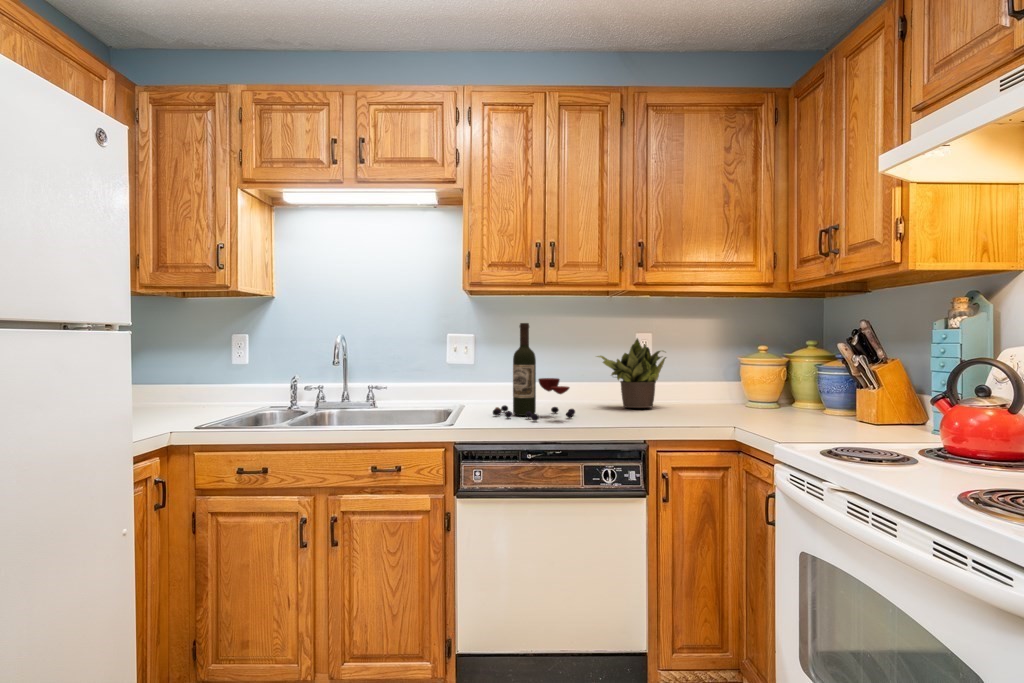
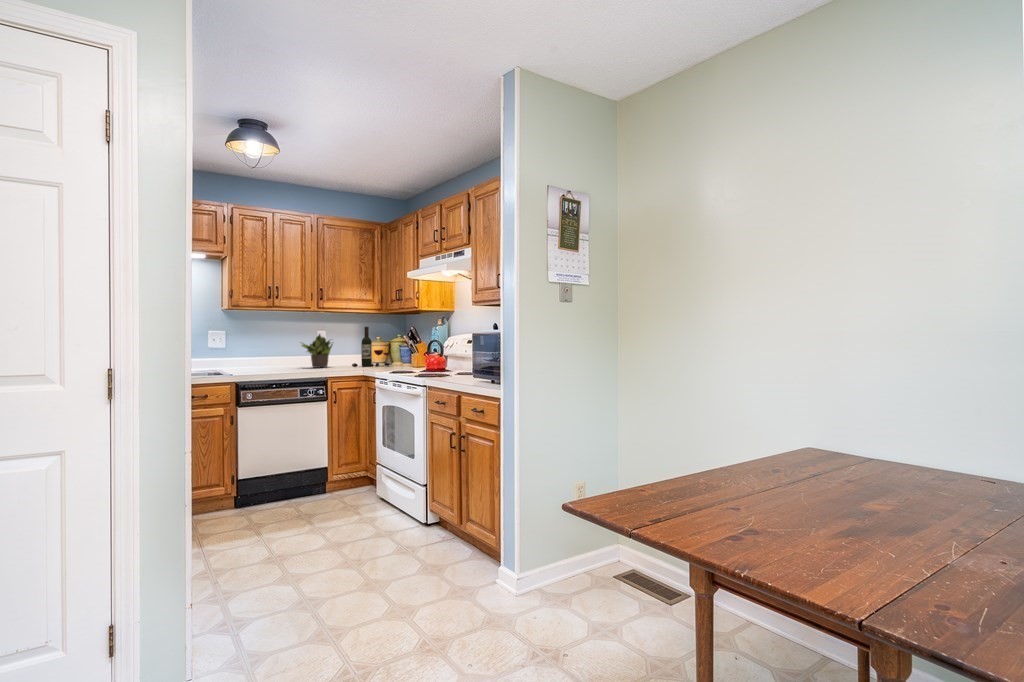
wine bottle: present [493,323,575,421] -> present [352,327,391,367]

